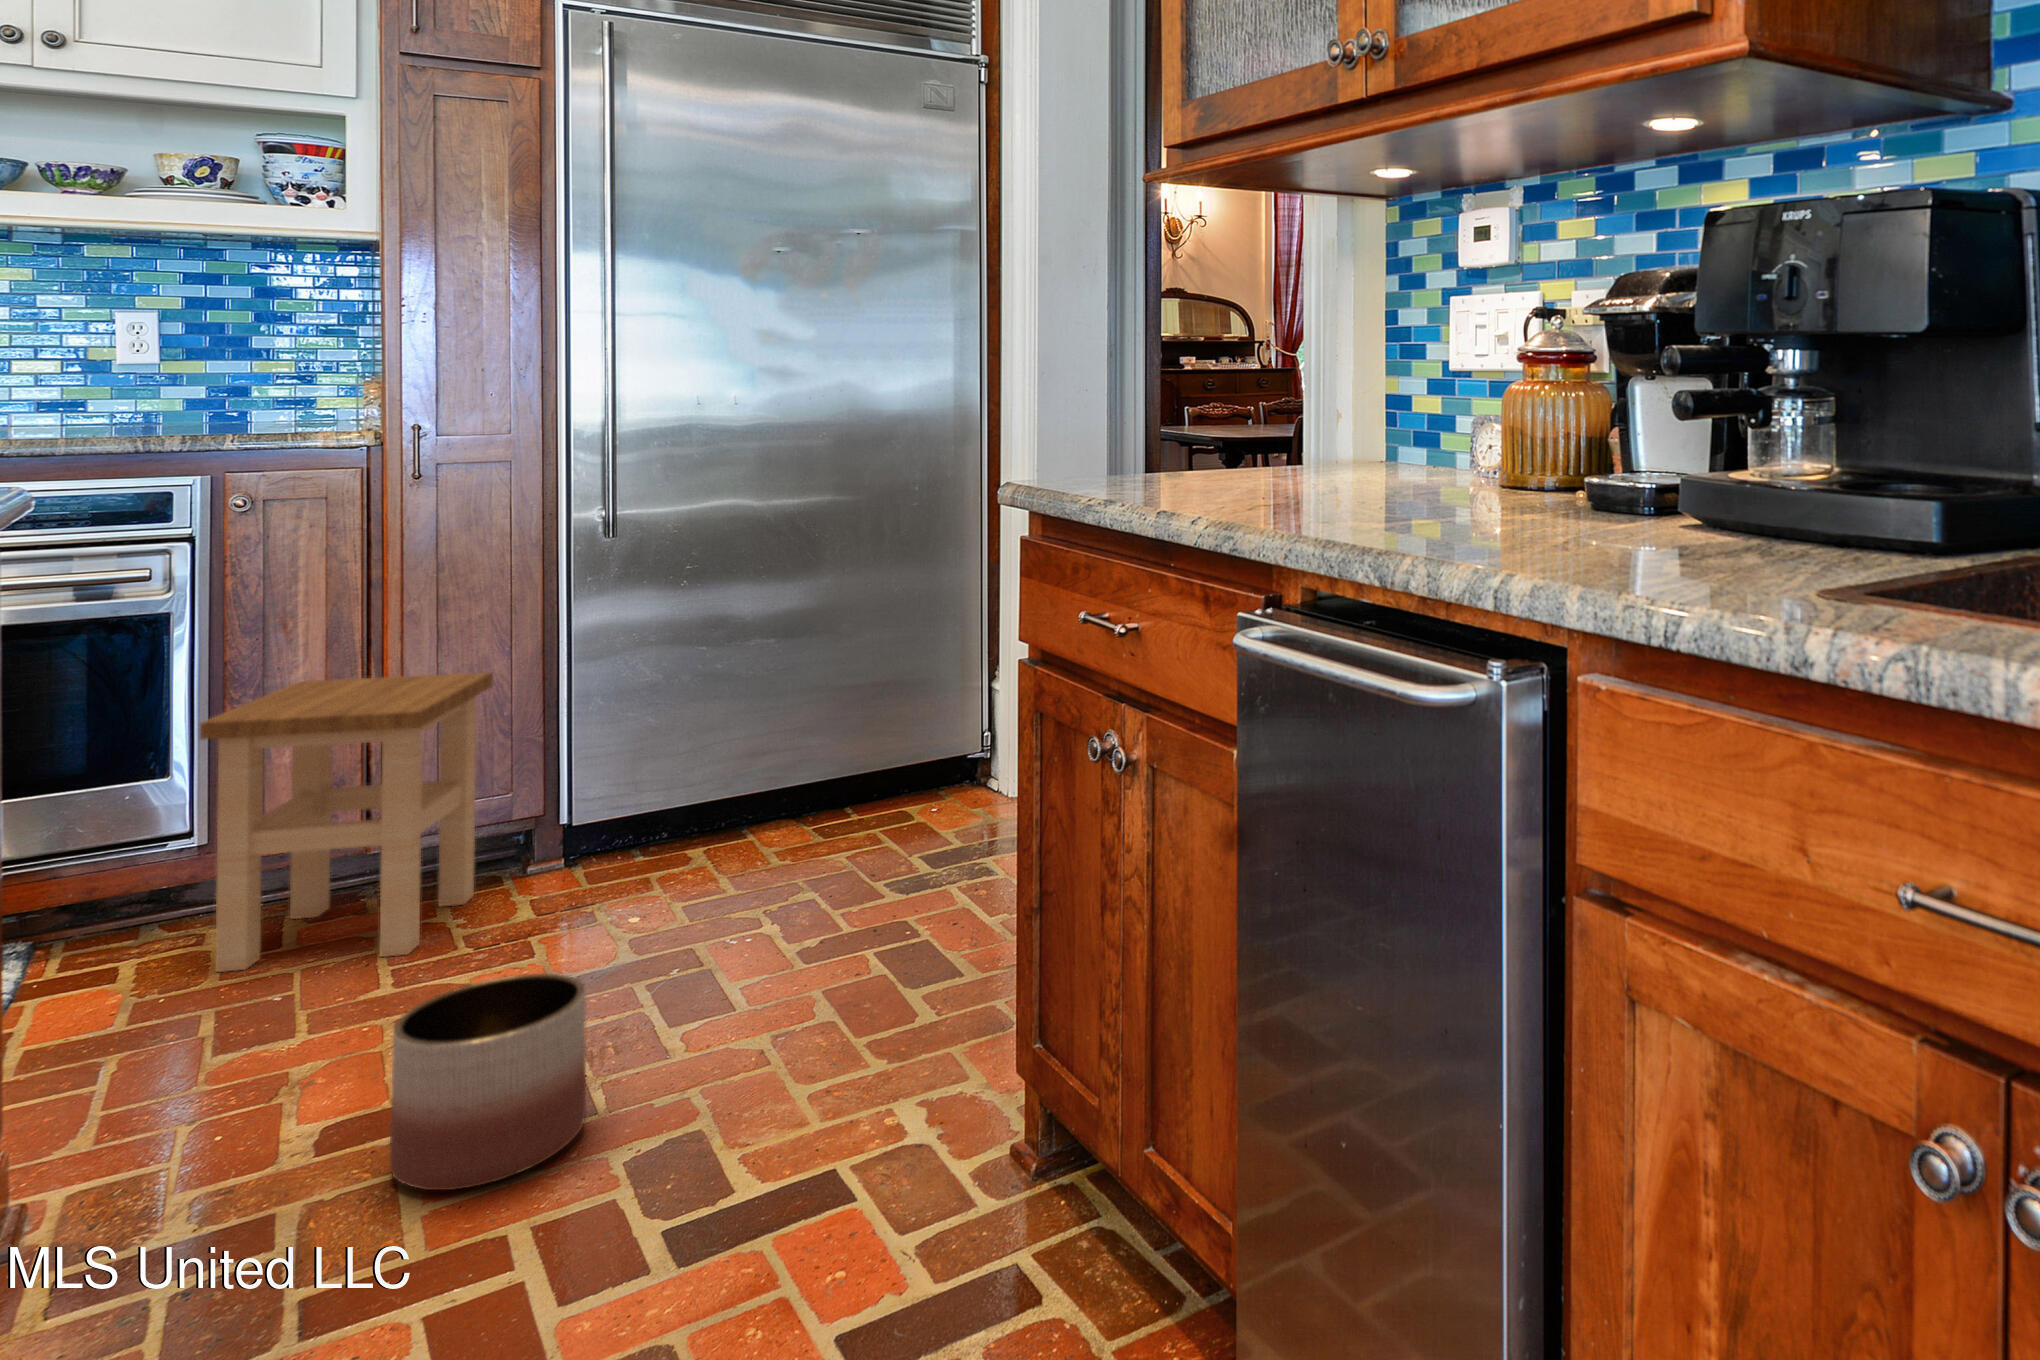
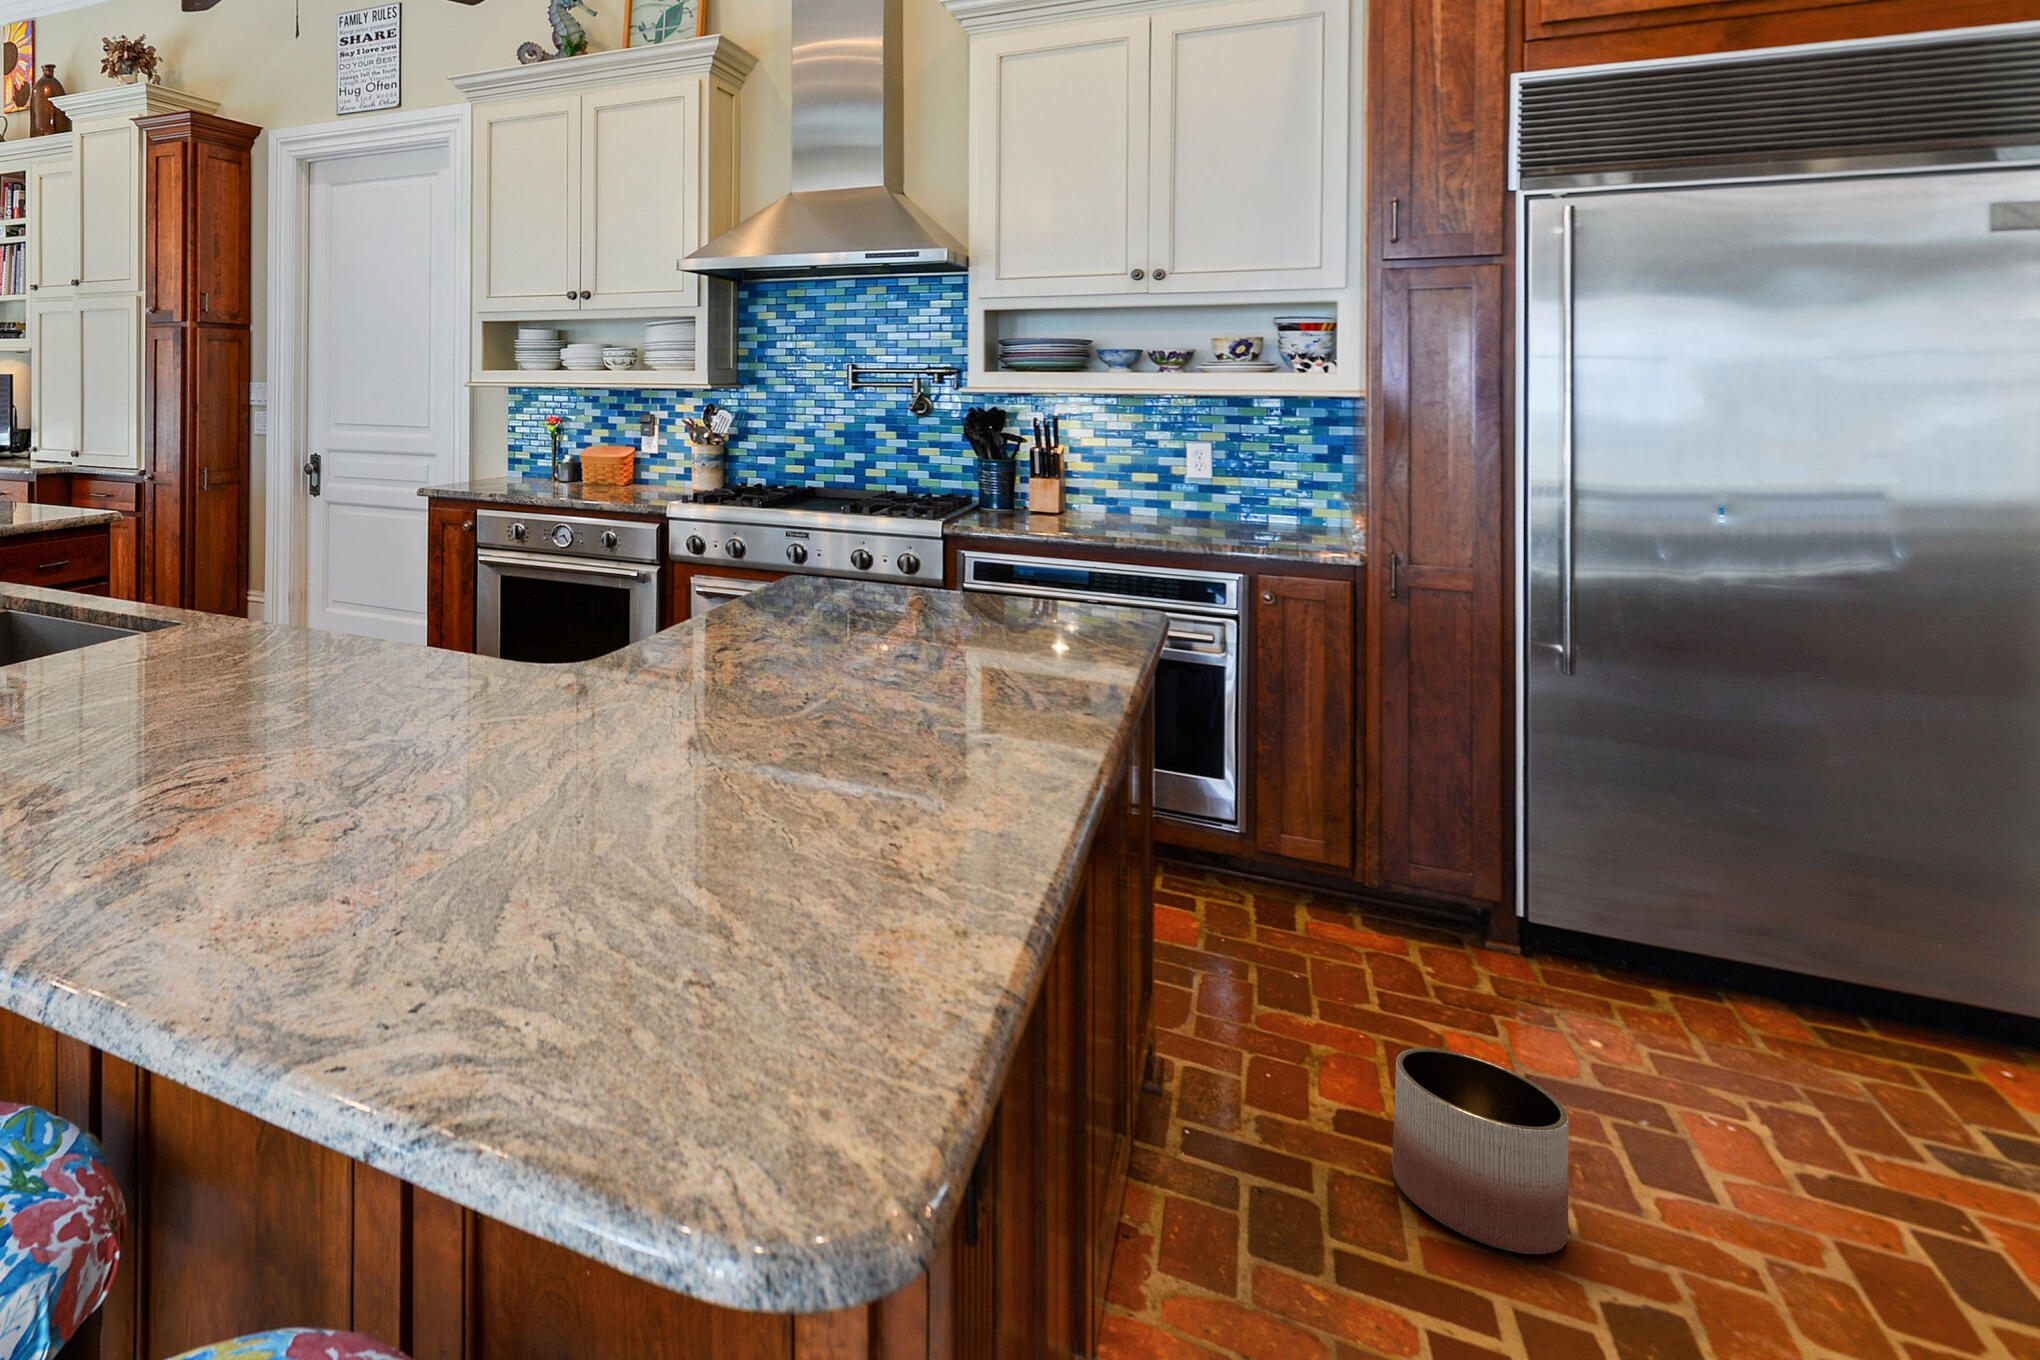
stool: present [200,672,493,972] -> none [1245,726,1454,976]

